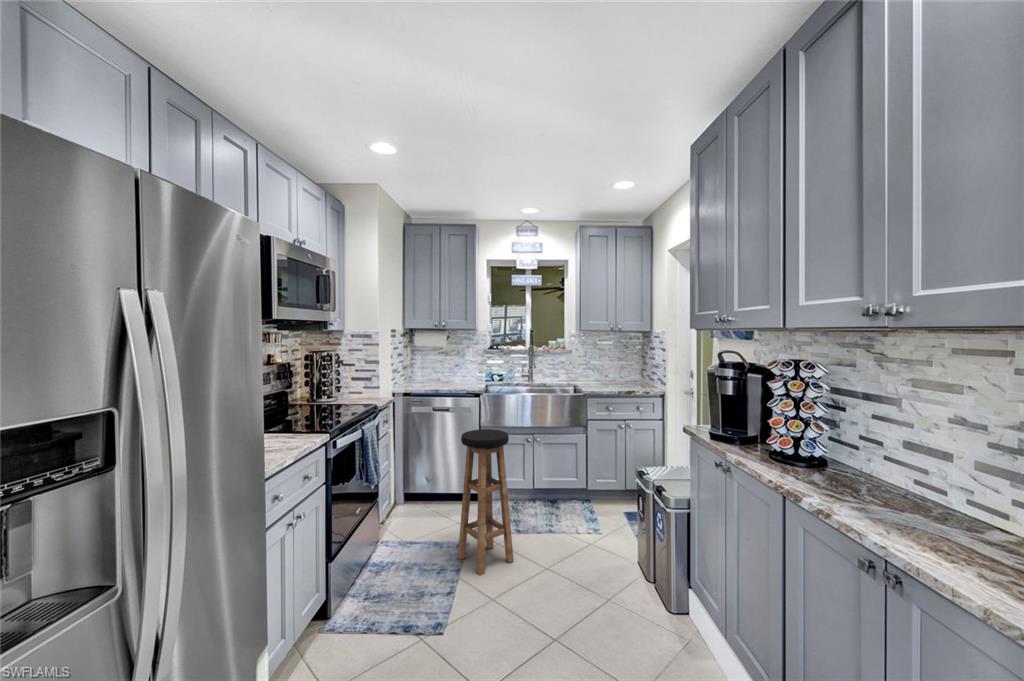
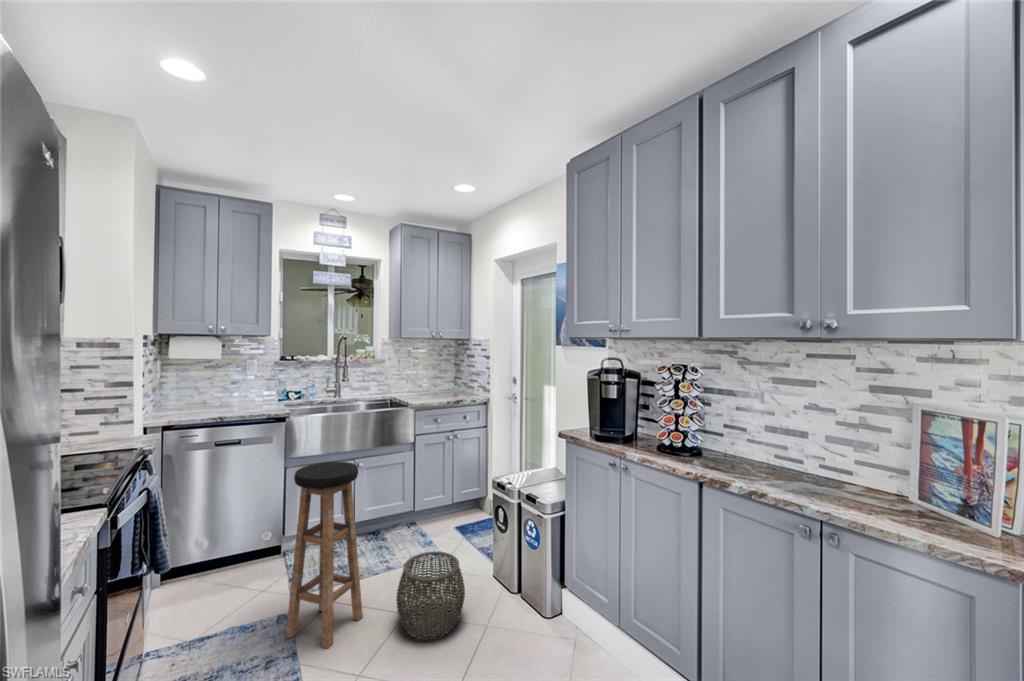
woven basket: none [533,520,595,596] -> present [396,551,465,638]

